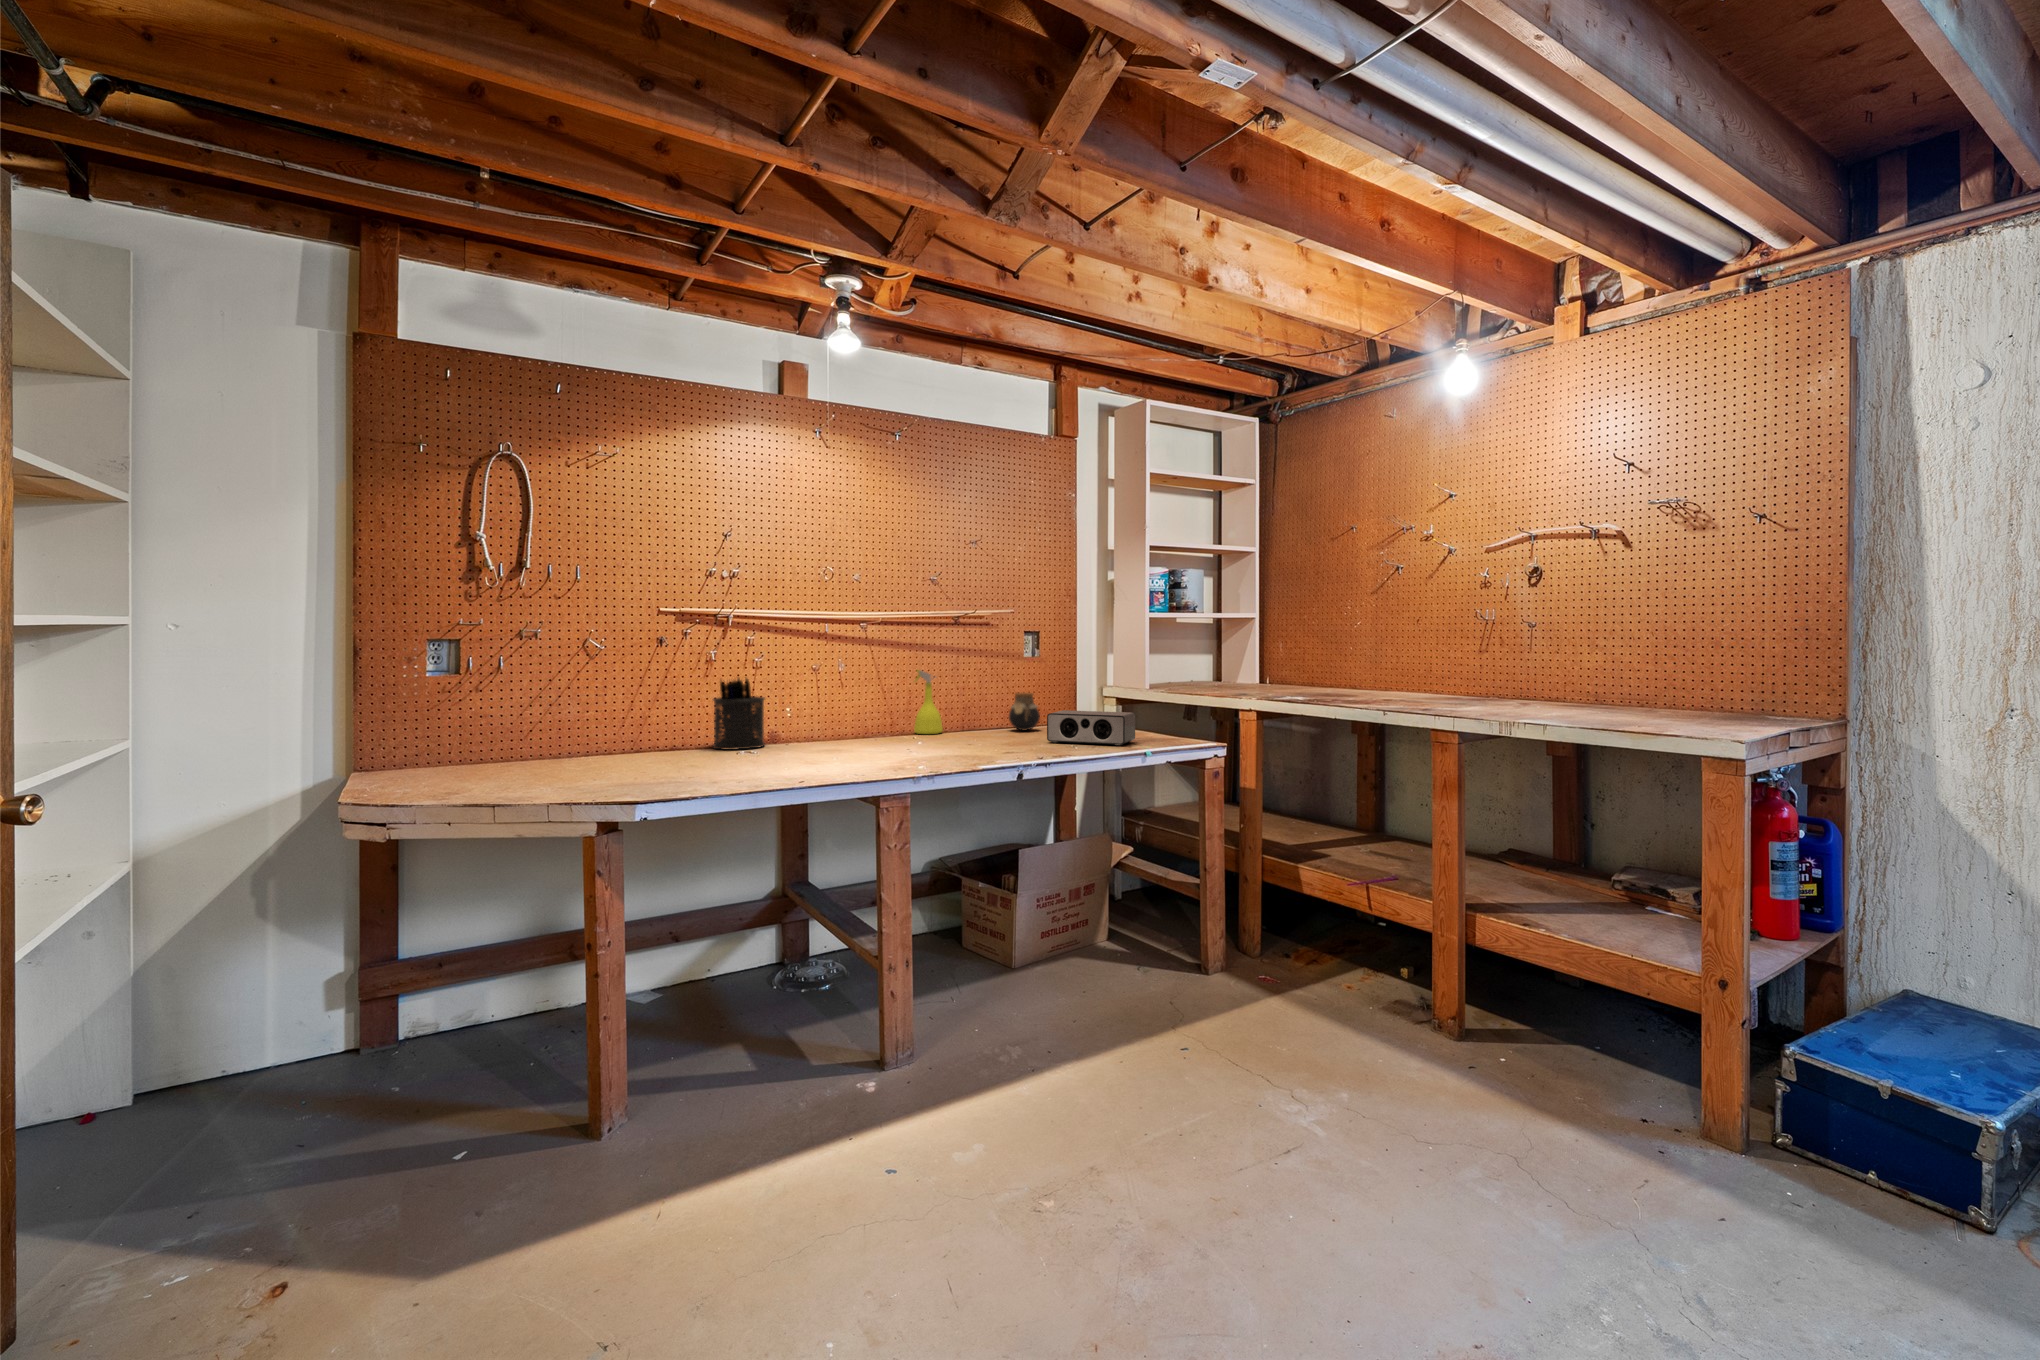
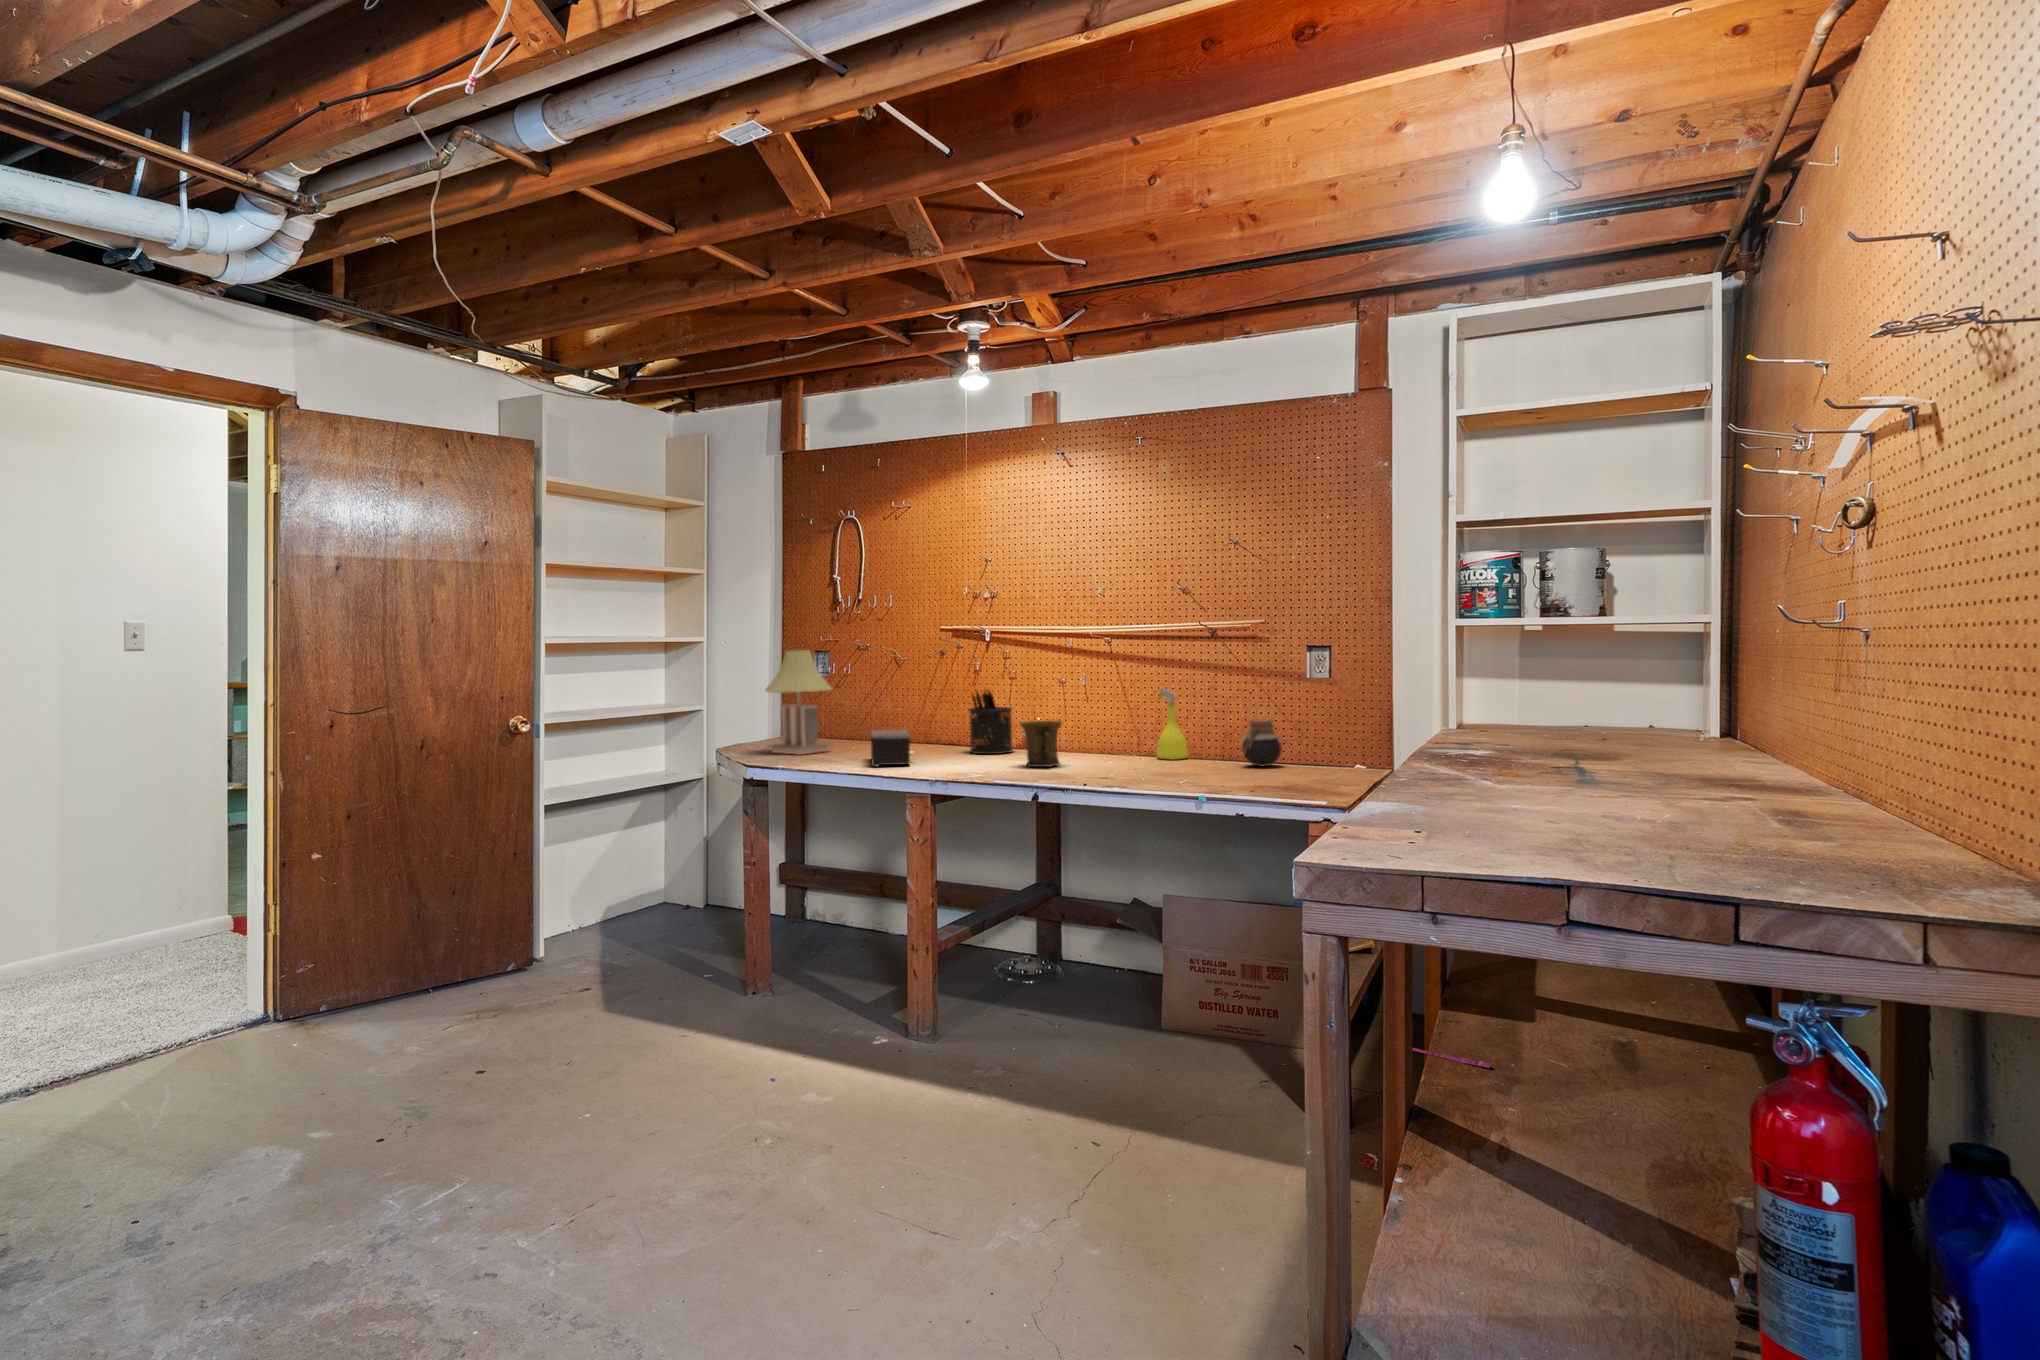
desk lamp: none [427,629,542,781] -> present [766,650,832,755]
mug: none [867,703,917,751] -> present [1020,721,1062,767]
speaker: present [1047,710,1135,745] -> present [871,729,914,767]

